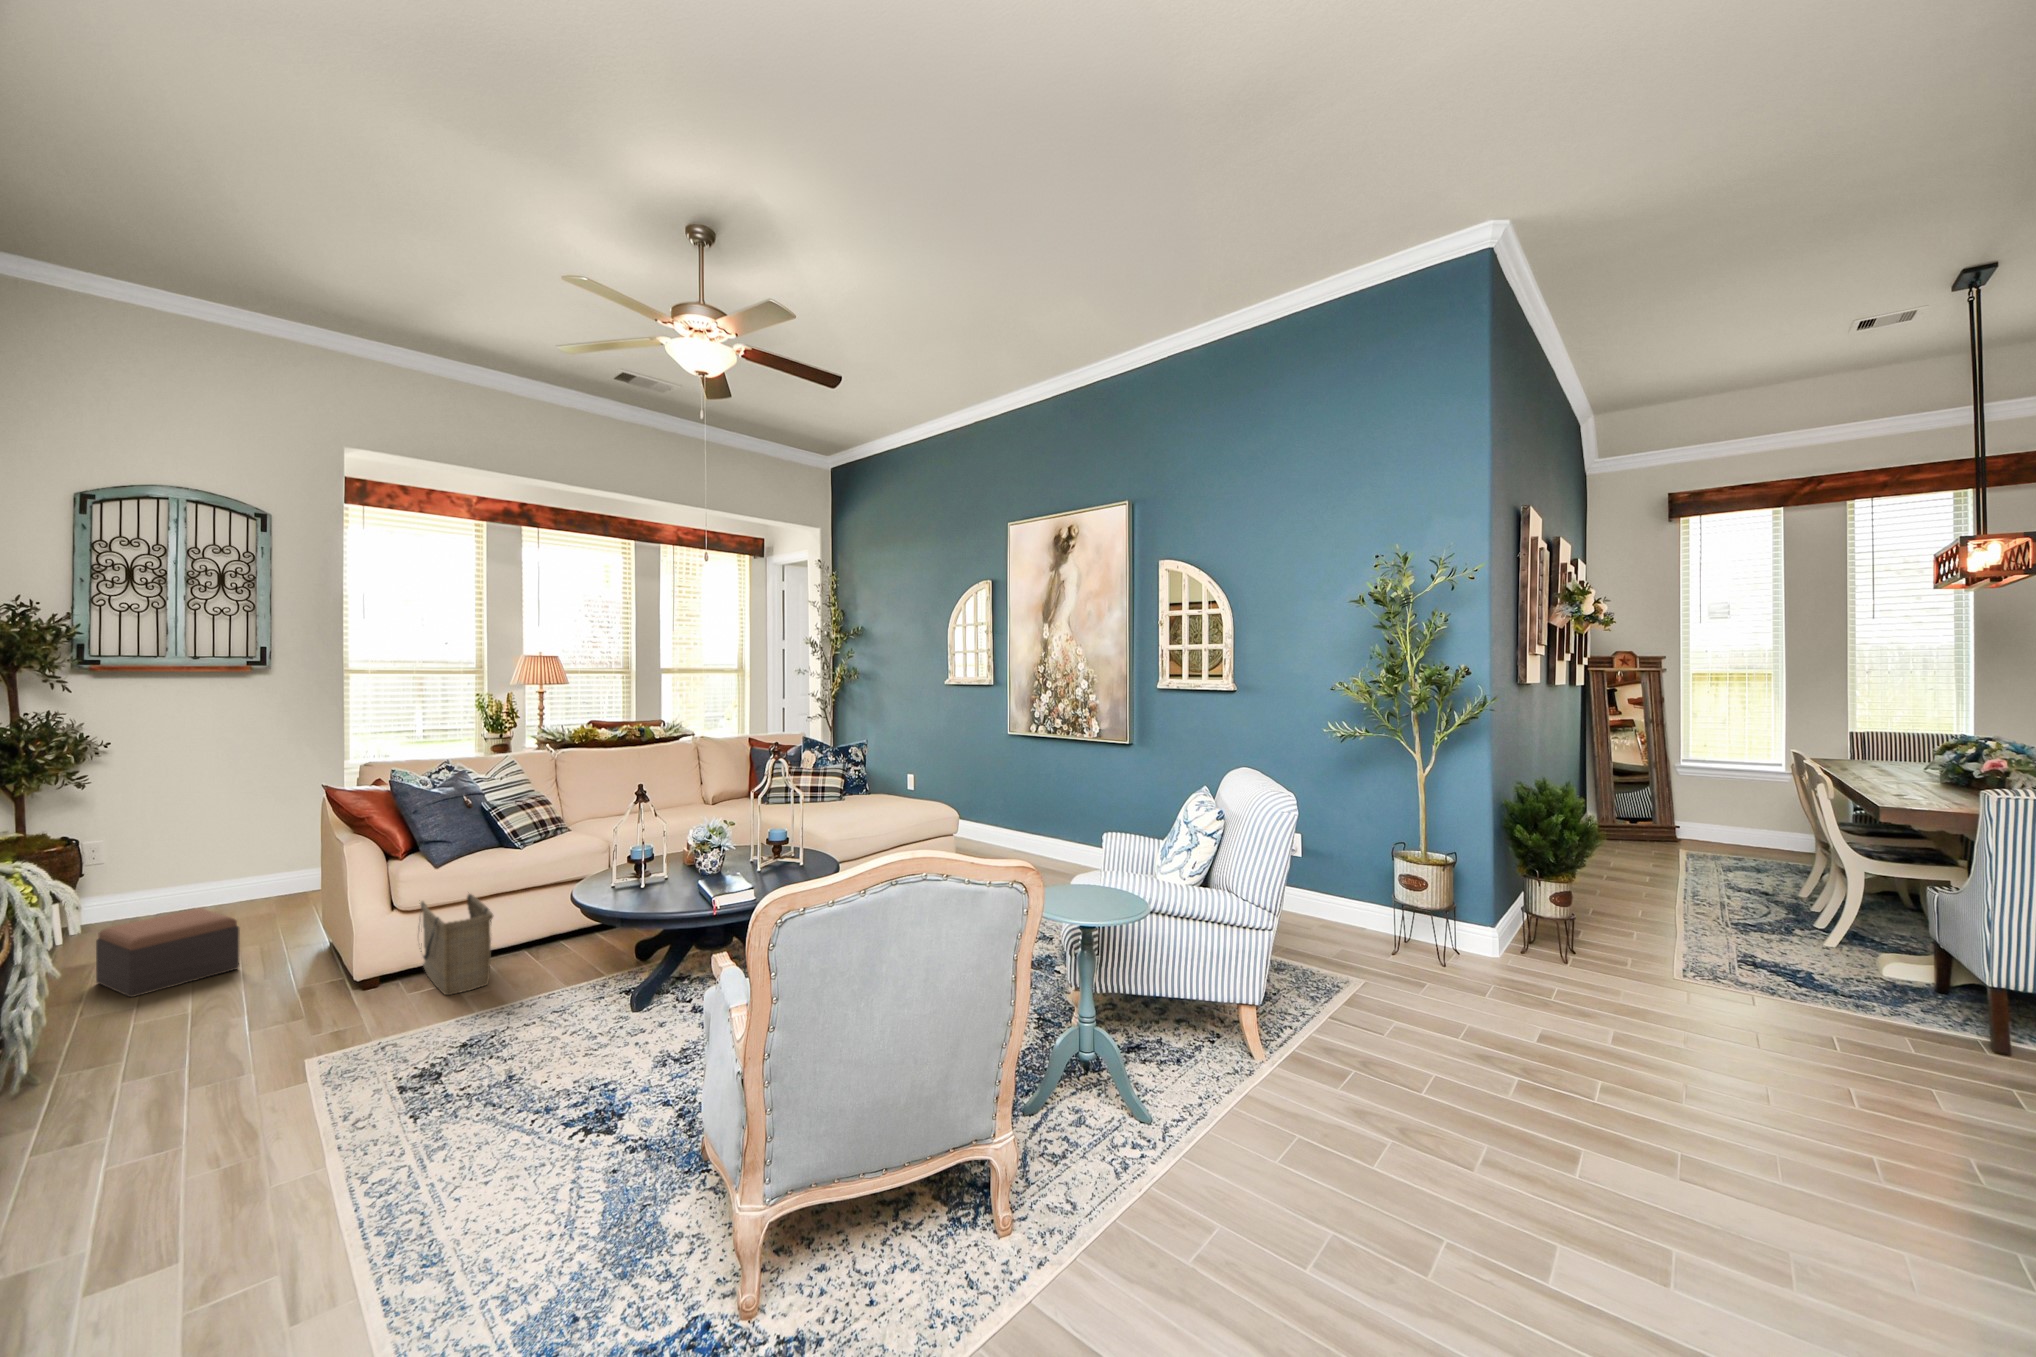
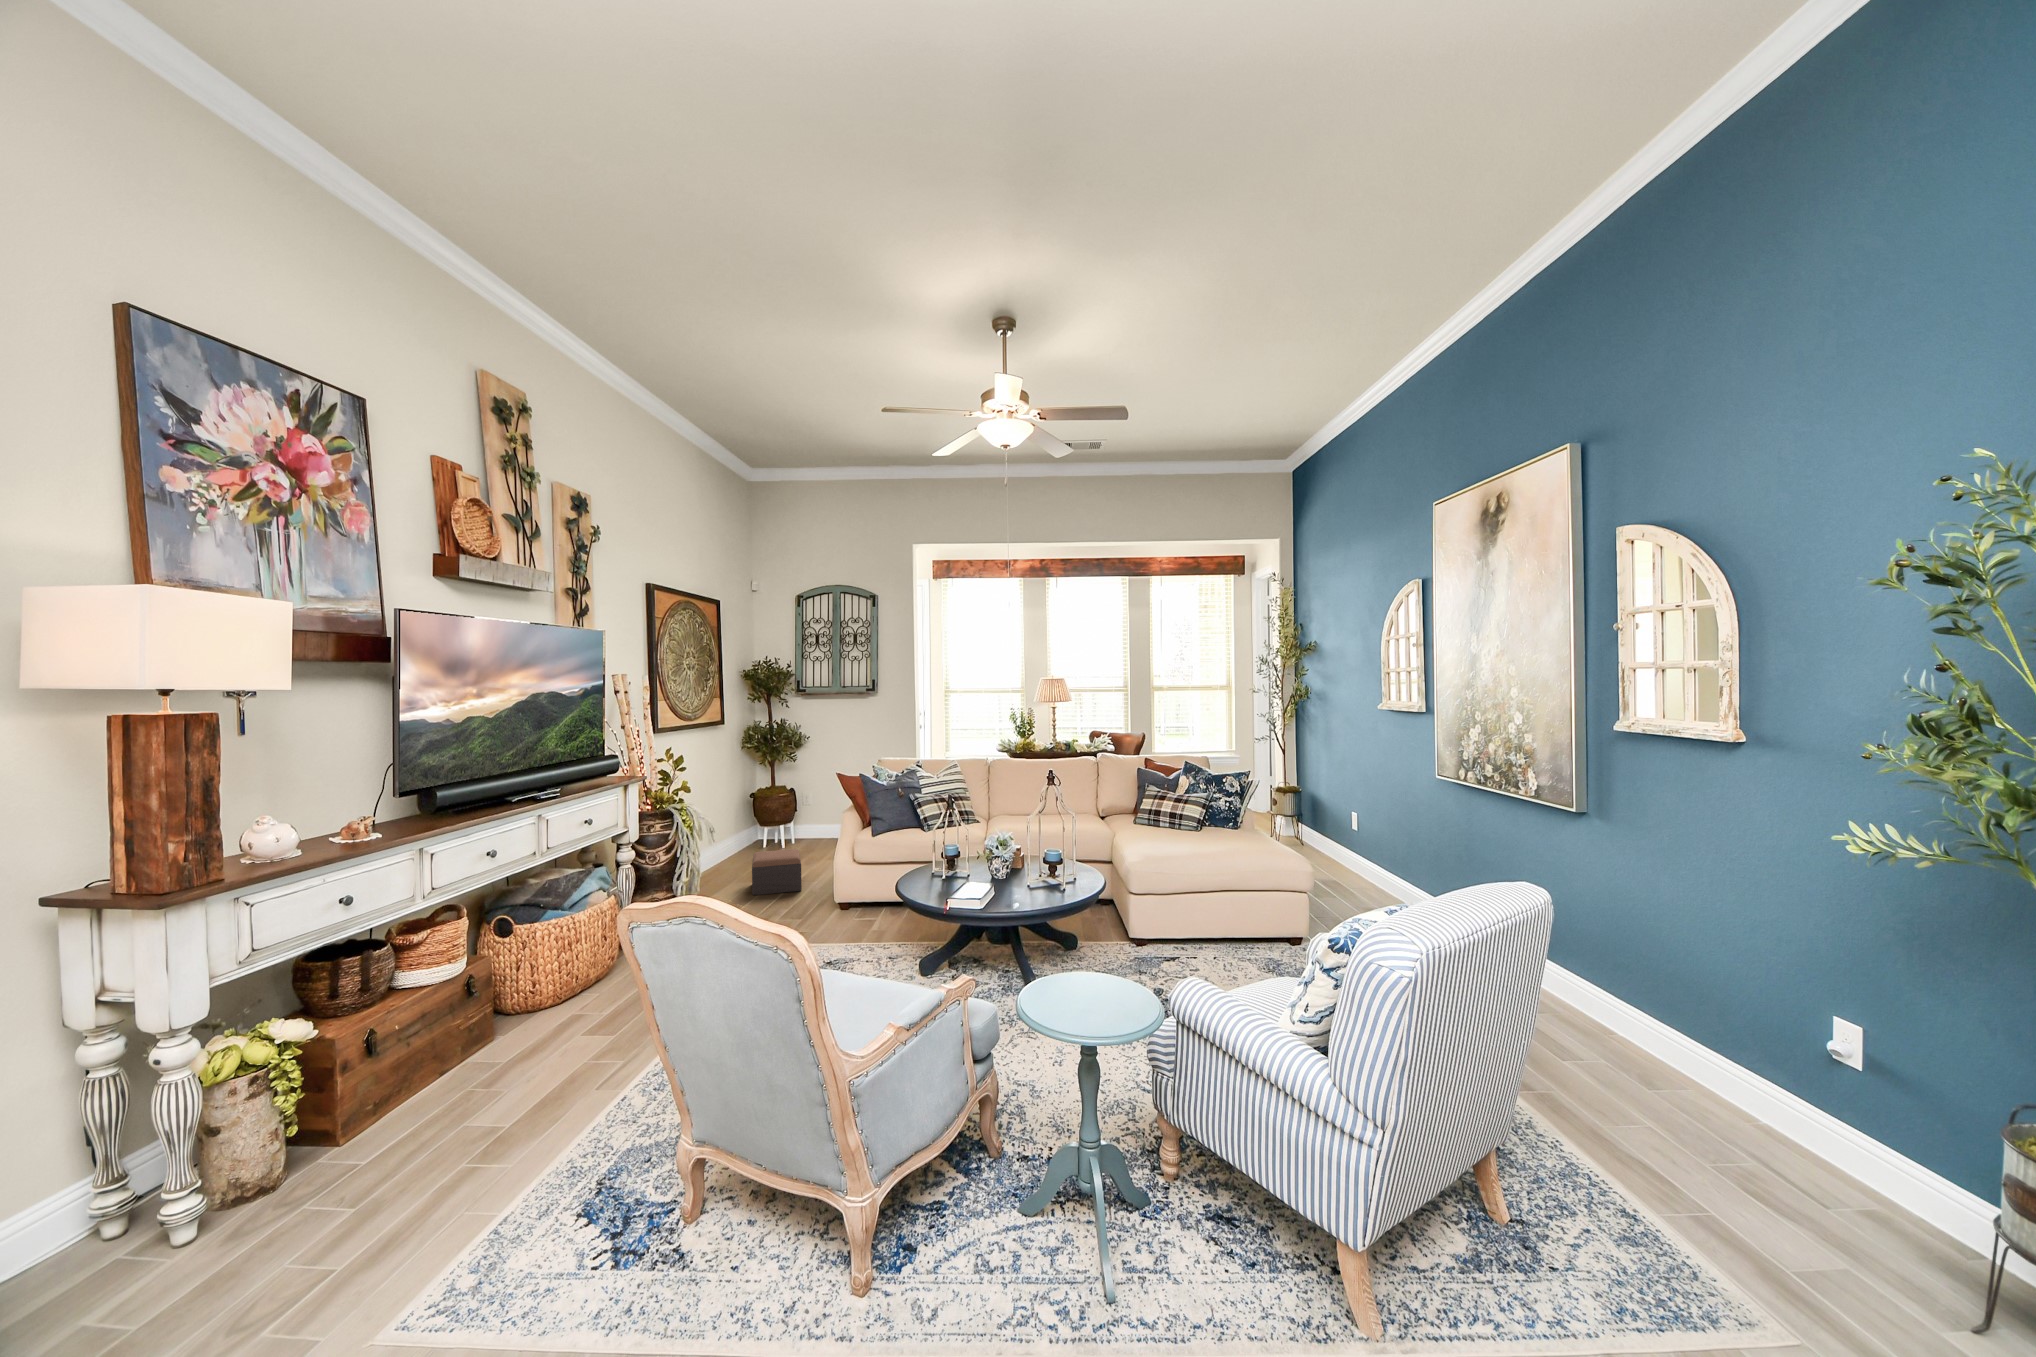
basket: present [420,894,493,995] -> none [844,865,888,938]

